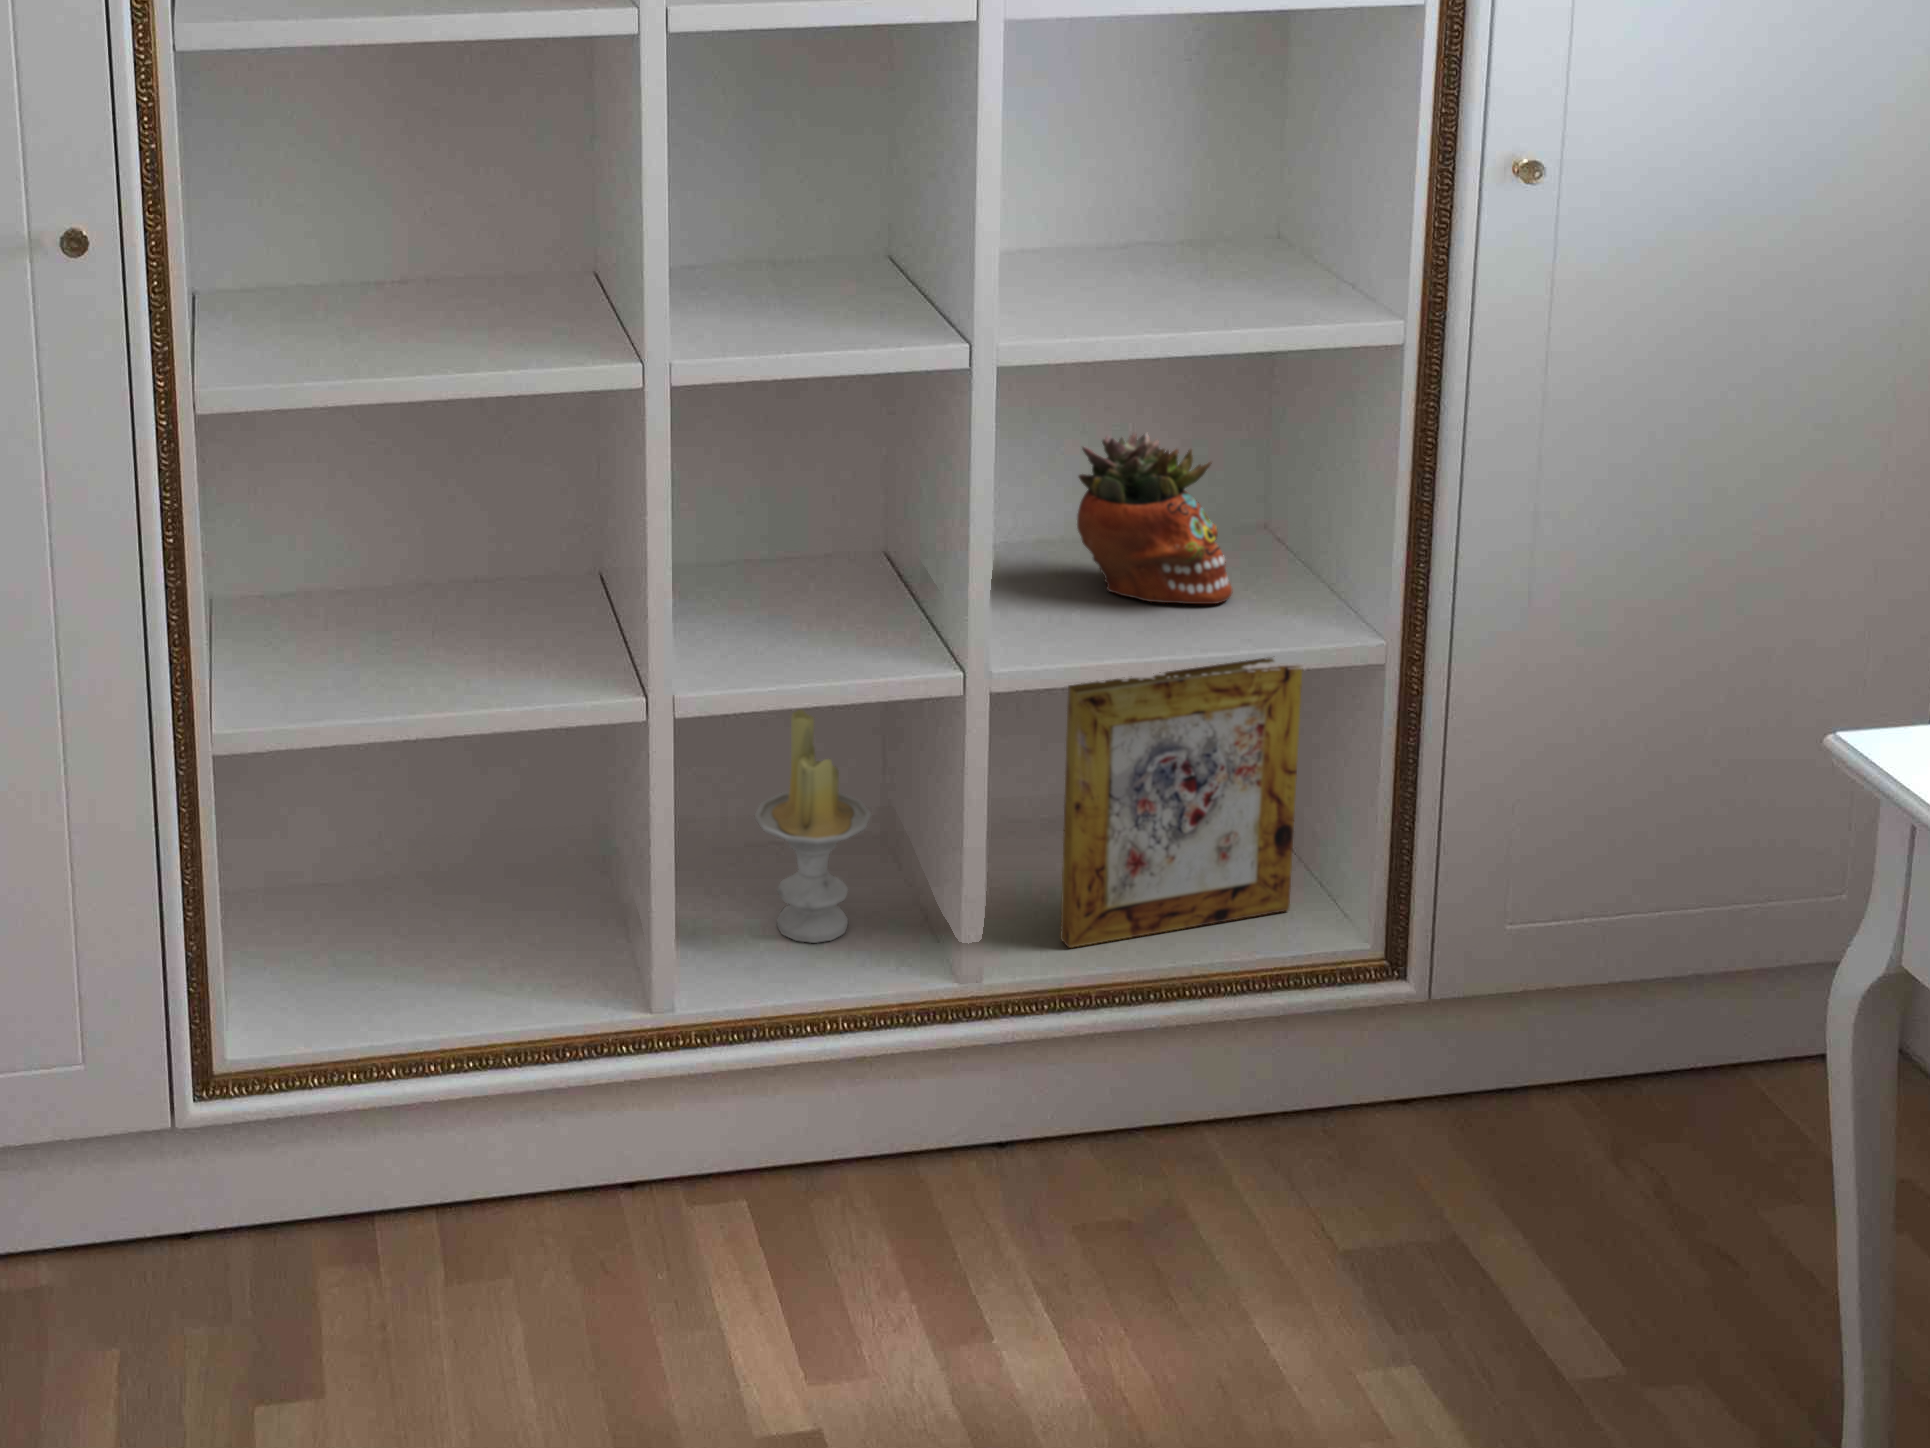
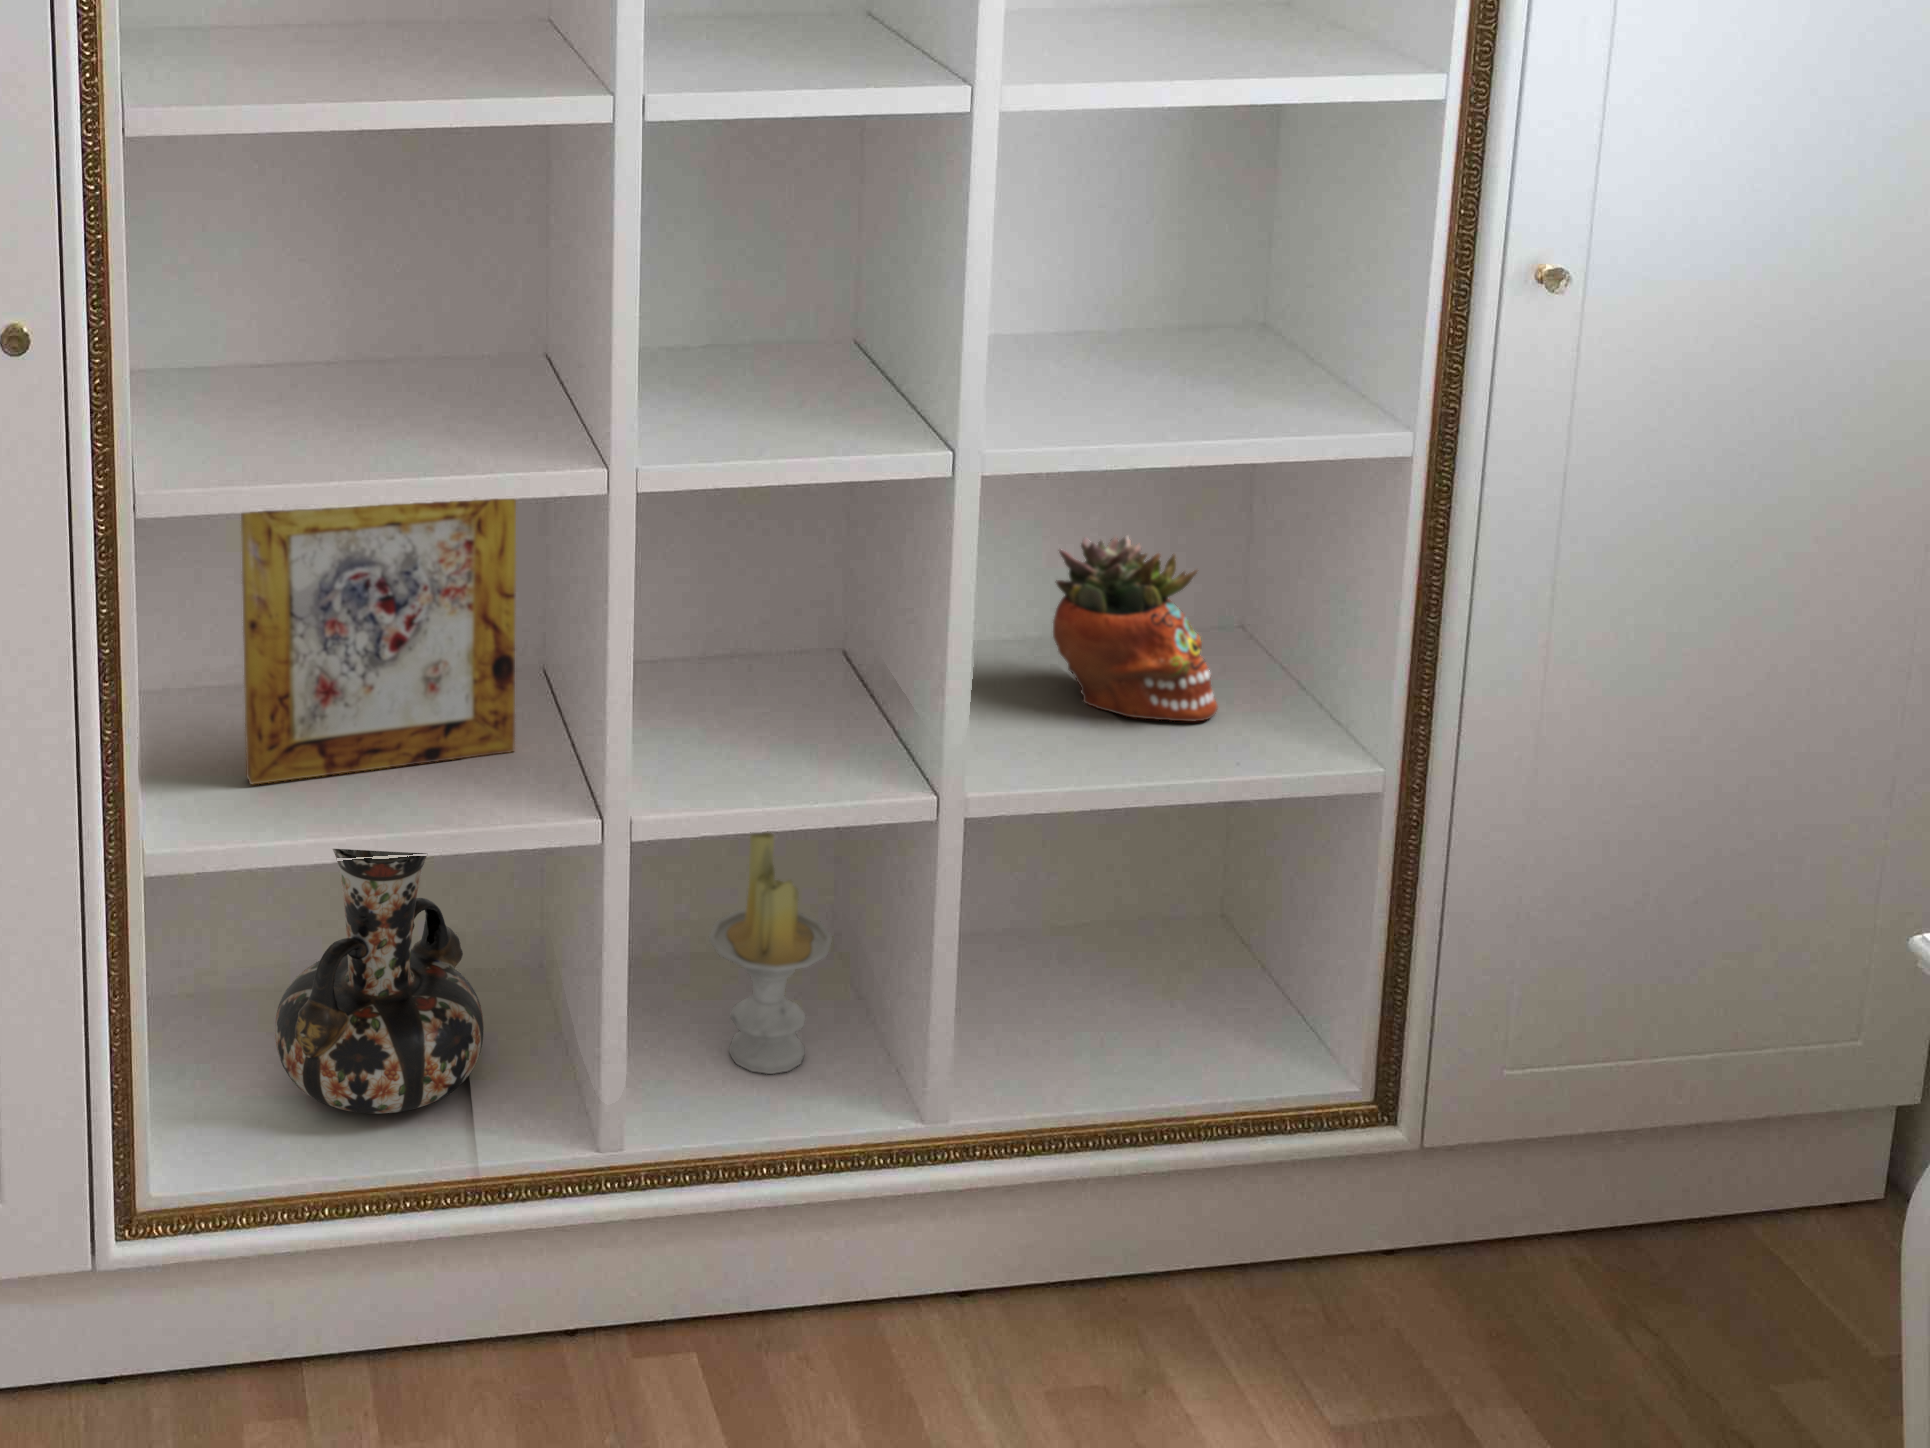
picture frame: present [1060,658,1302,948] -> present [241,499,516,784]
decorative vase: none [345,700,543,983] -> present [275,849,483,1114]

